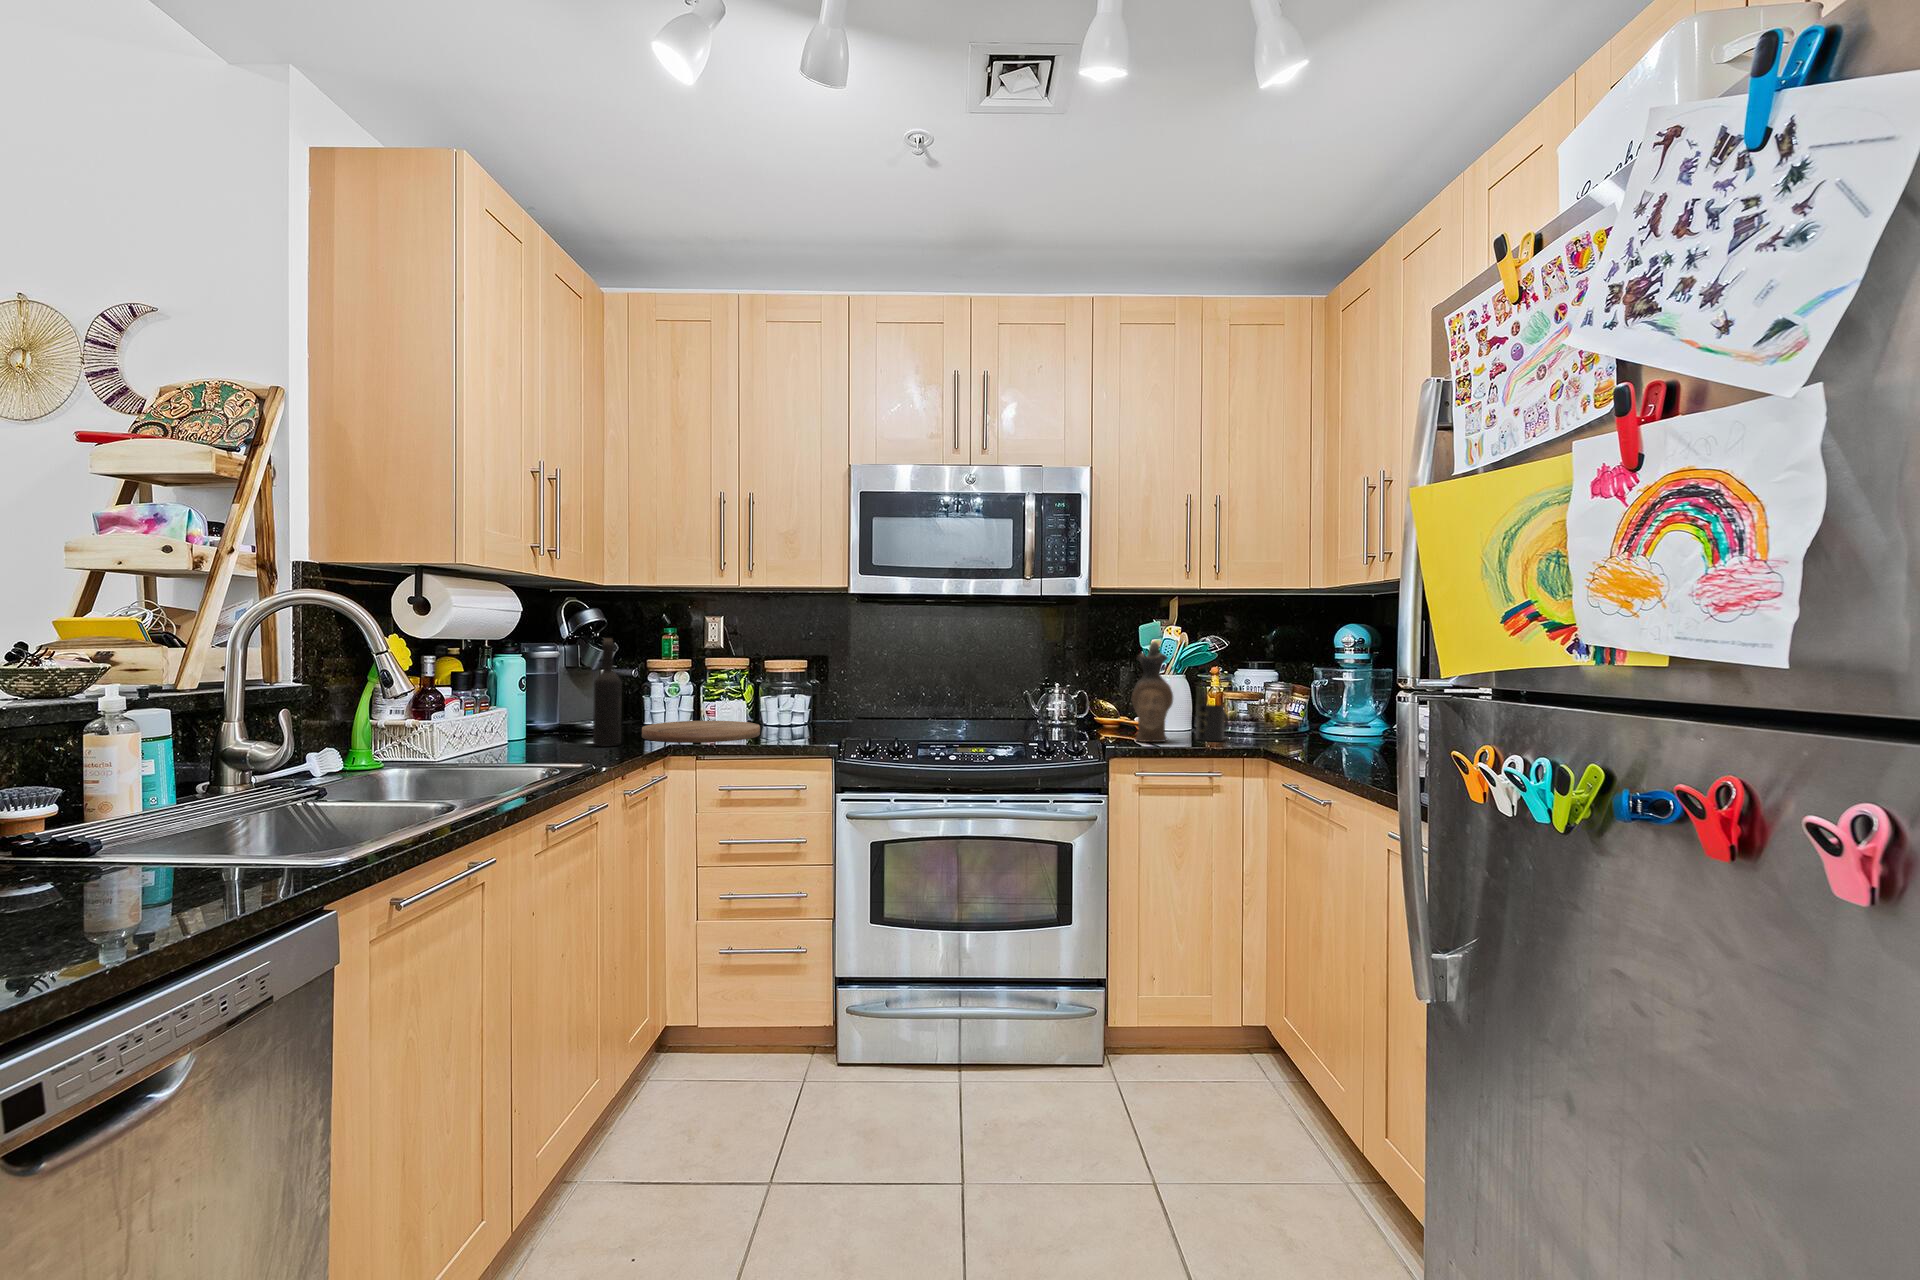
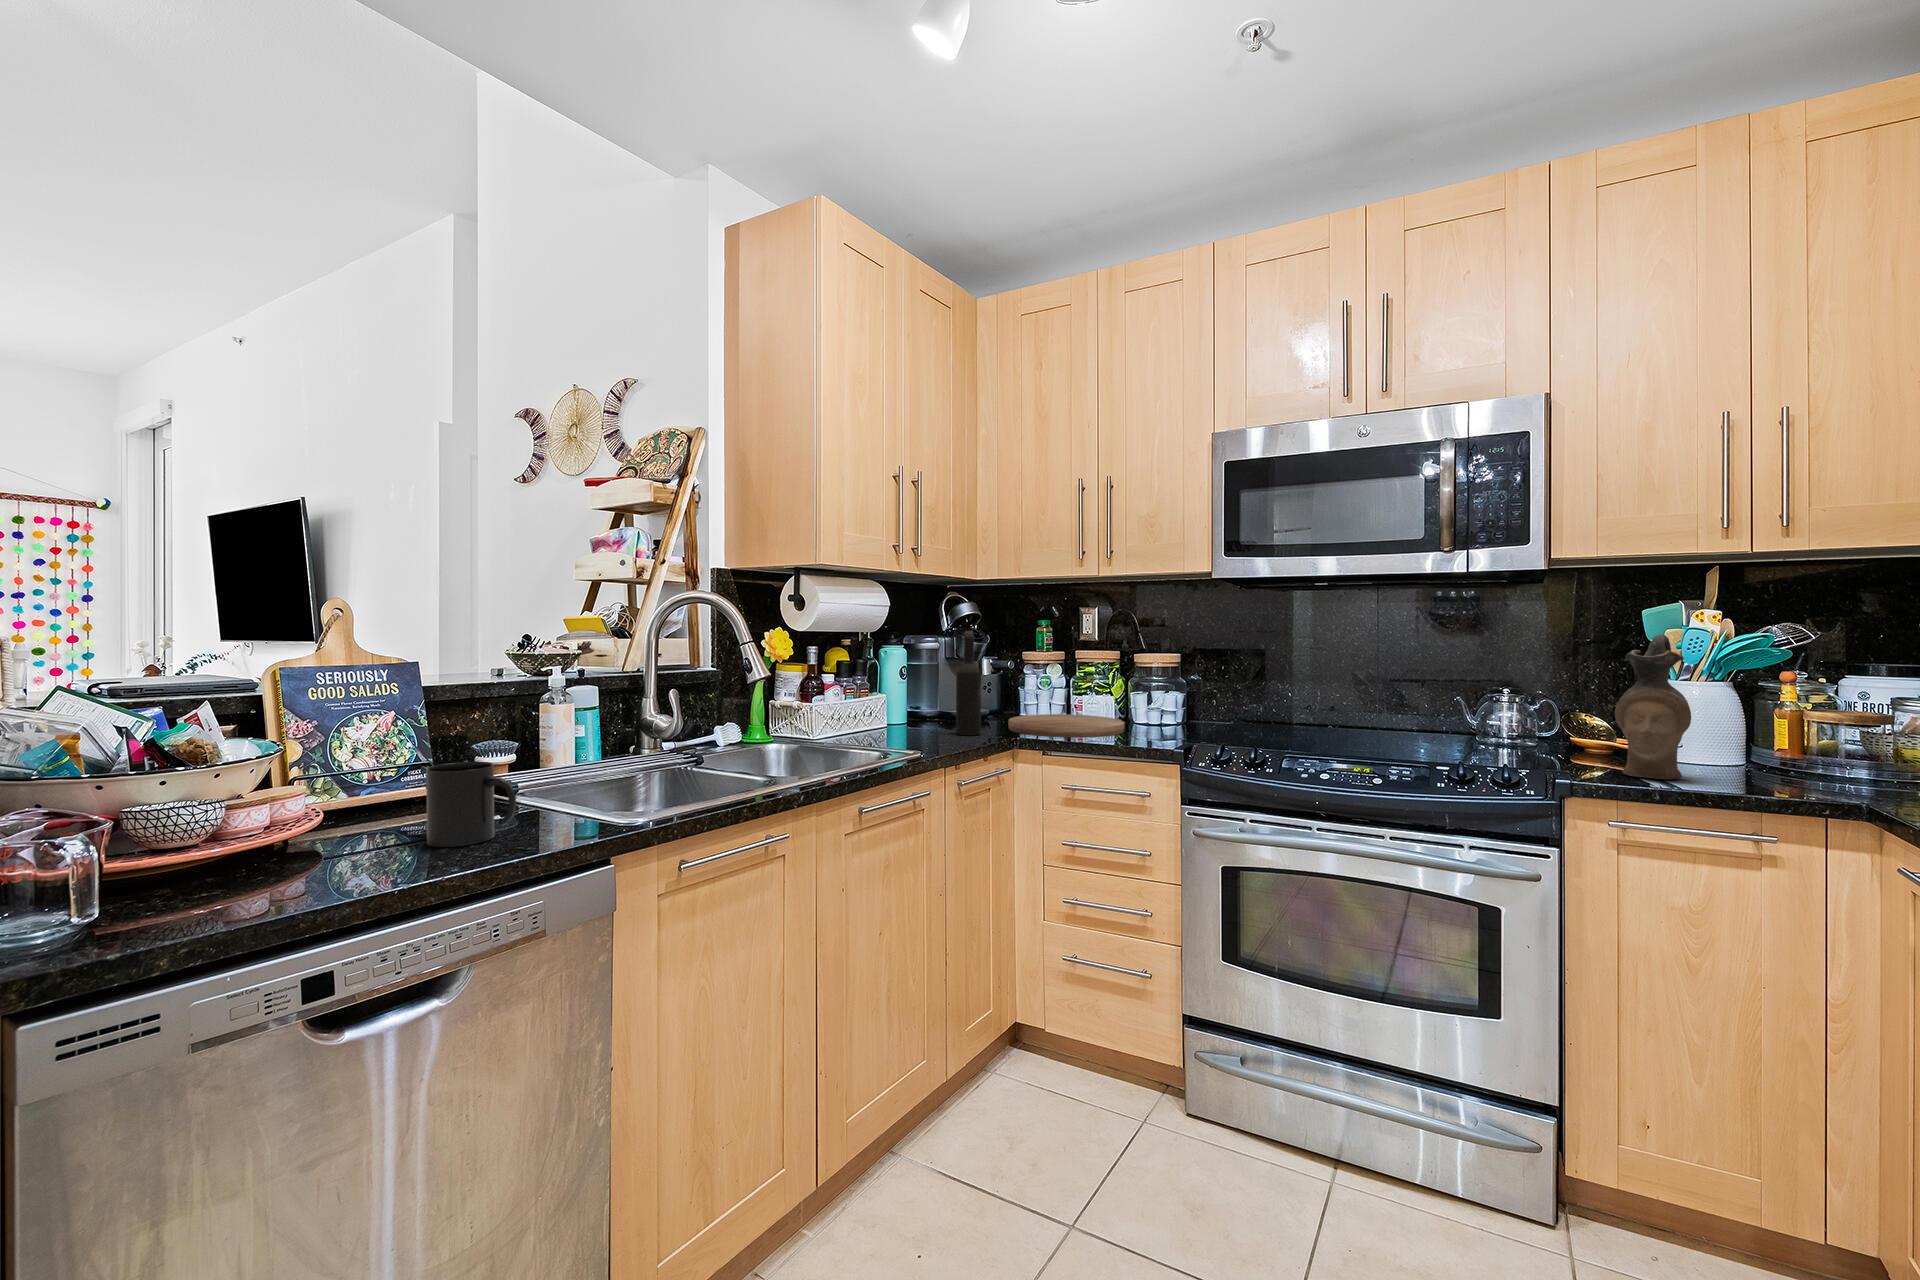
mug: present [1196,704,1228,741] -> present [425,762,516,847]

